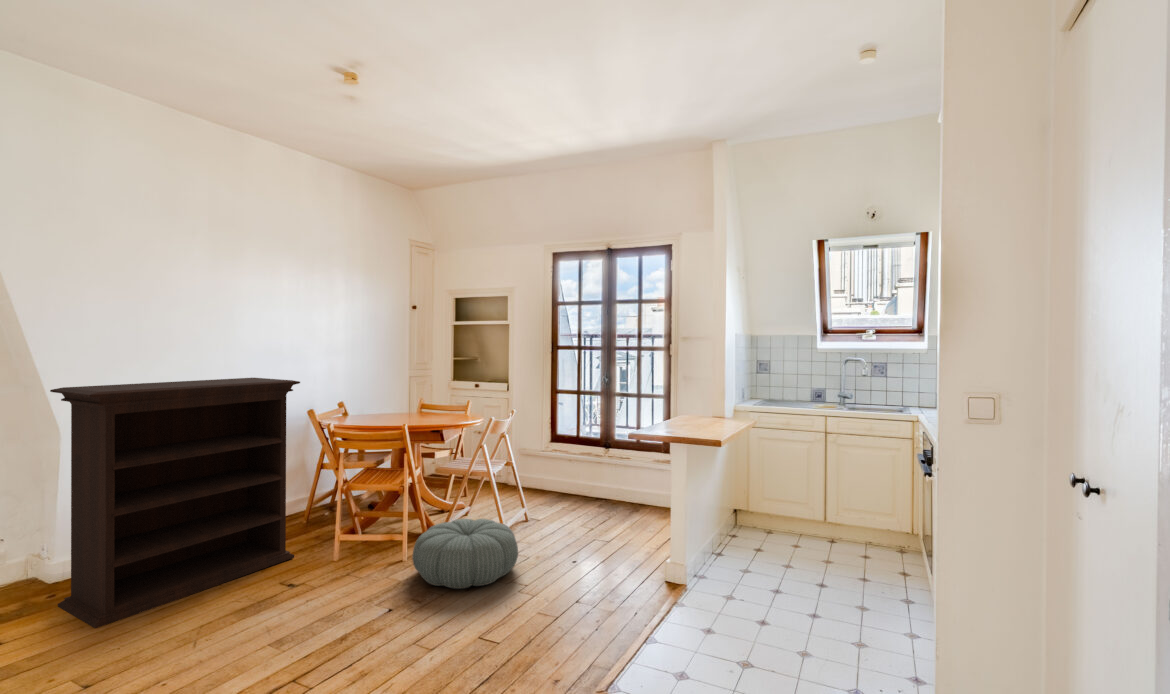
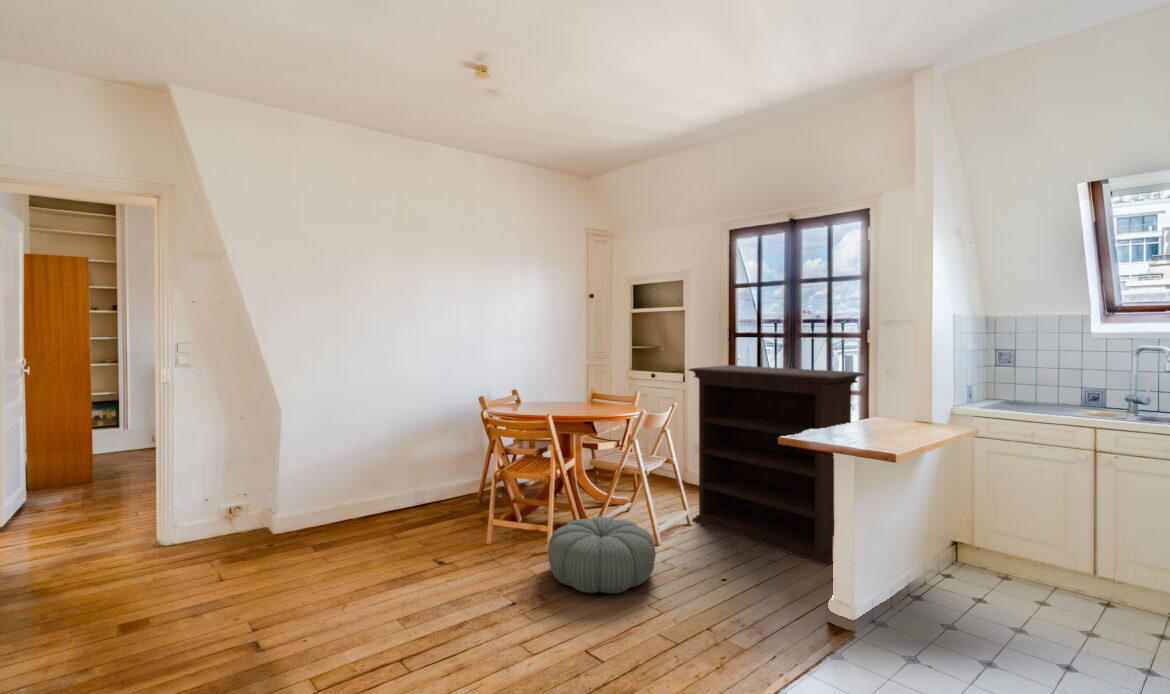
bookshelf: present [50,378,300,628] -> present [689,365,864,566]

